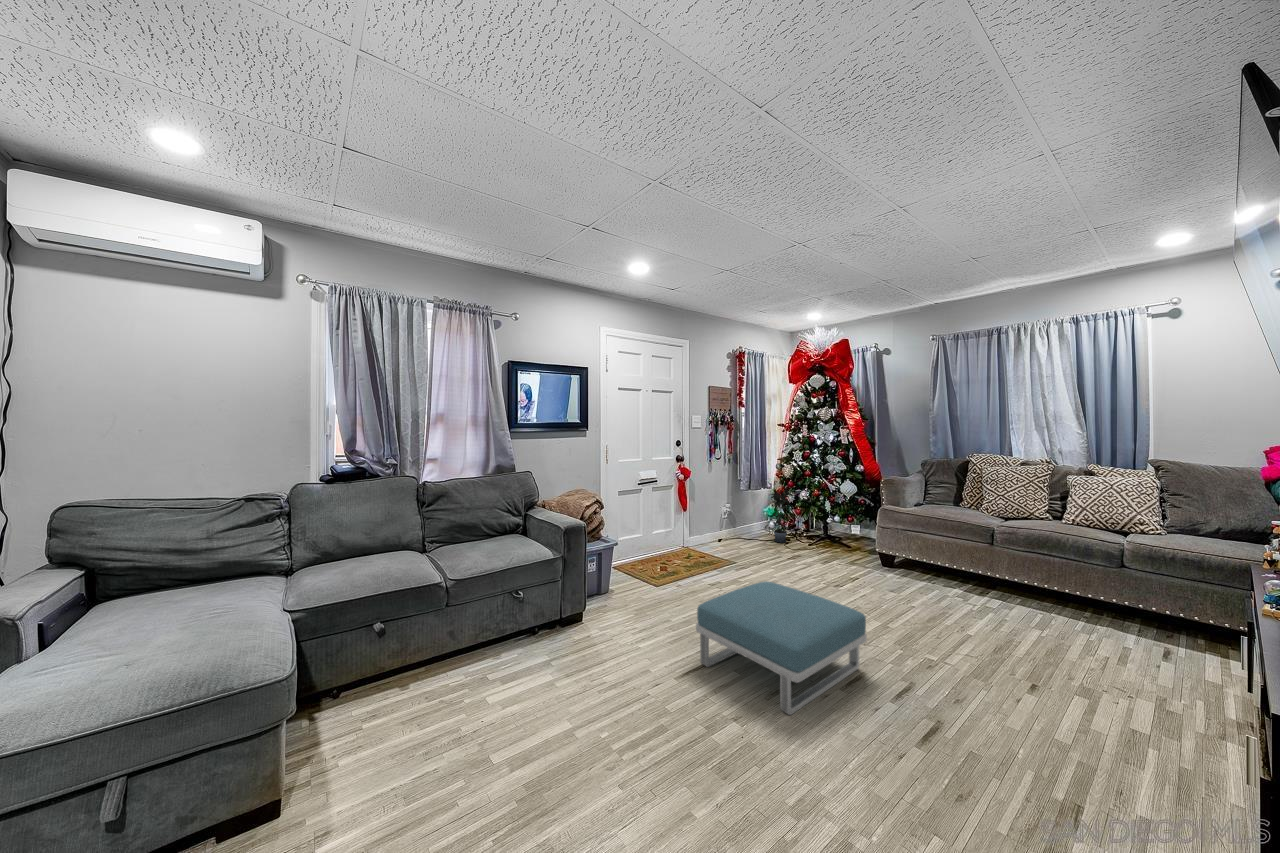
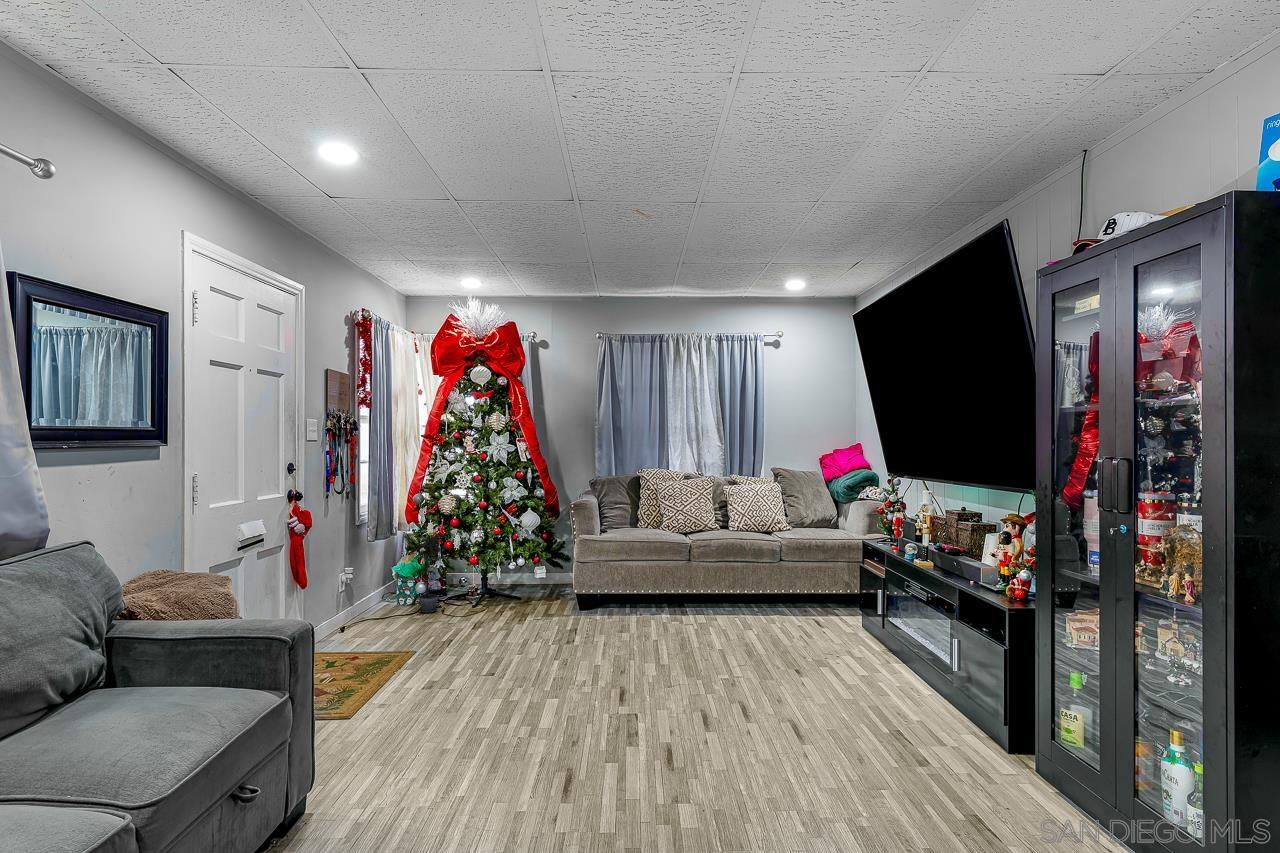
footstool: present [696,581,867,715] -> none [565,650,739,790]

